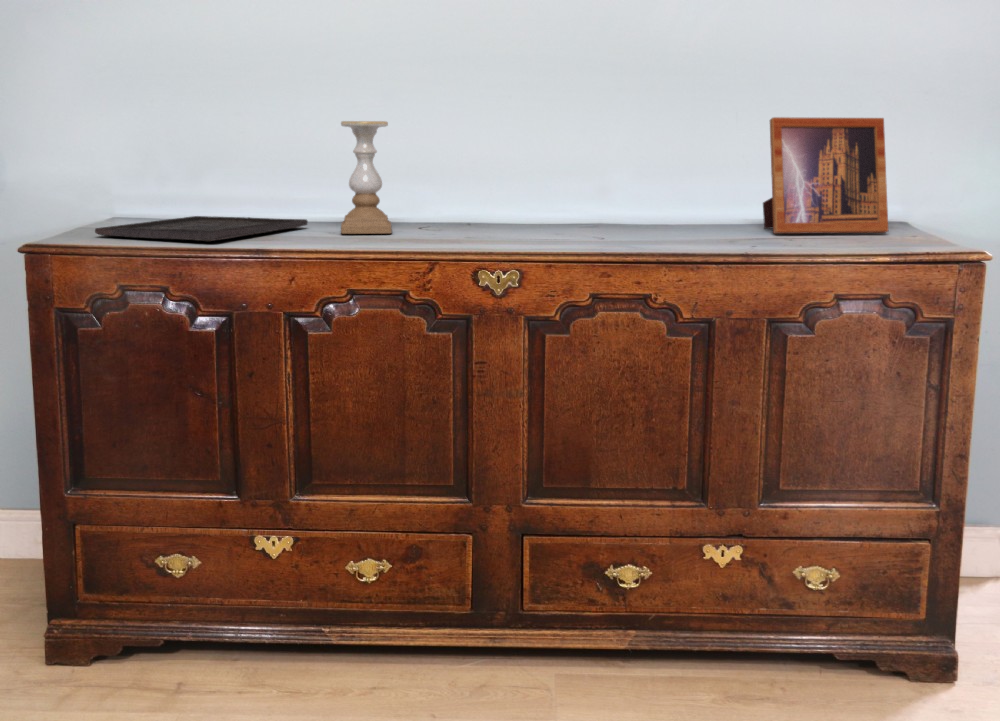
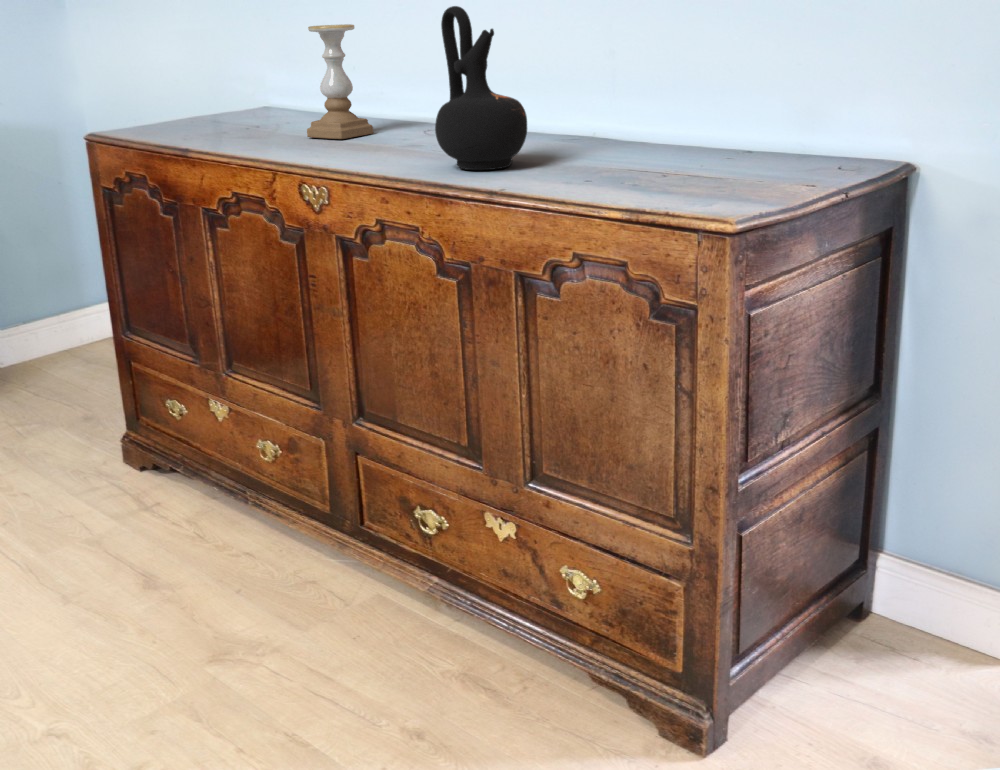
ceramic jug: none [606,104,688,244] -> present [435,6,527,170]
picture frame: present [763,117,888,234] -> none [658,12,826,175]
tray: present [95,216,308,241] -> none [160,111,326,139]

